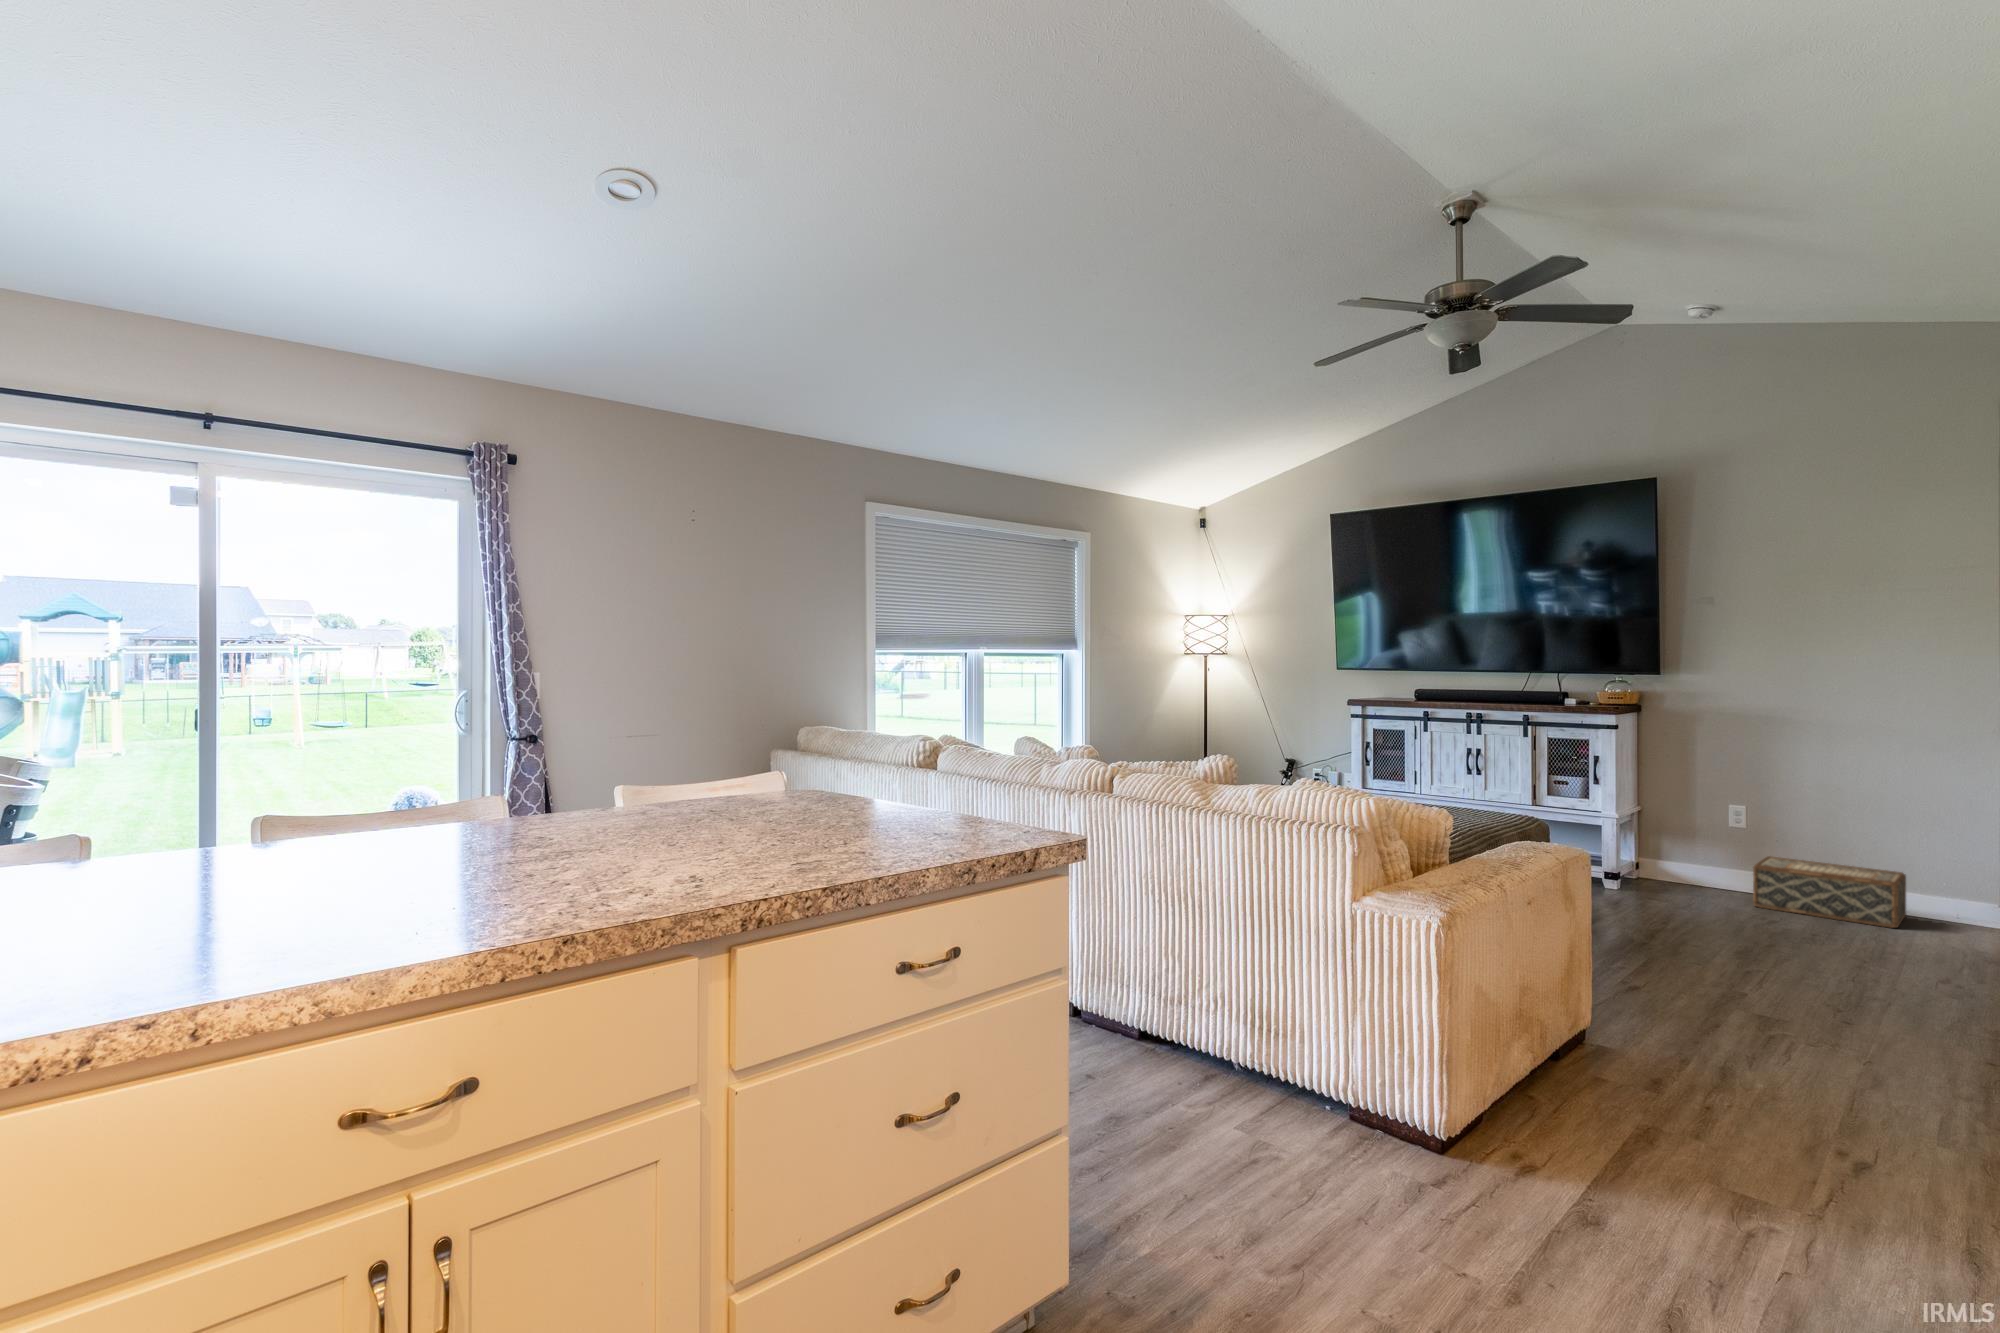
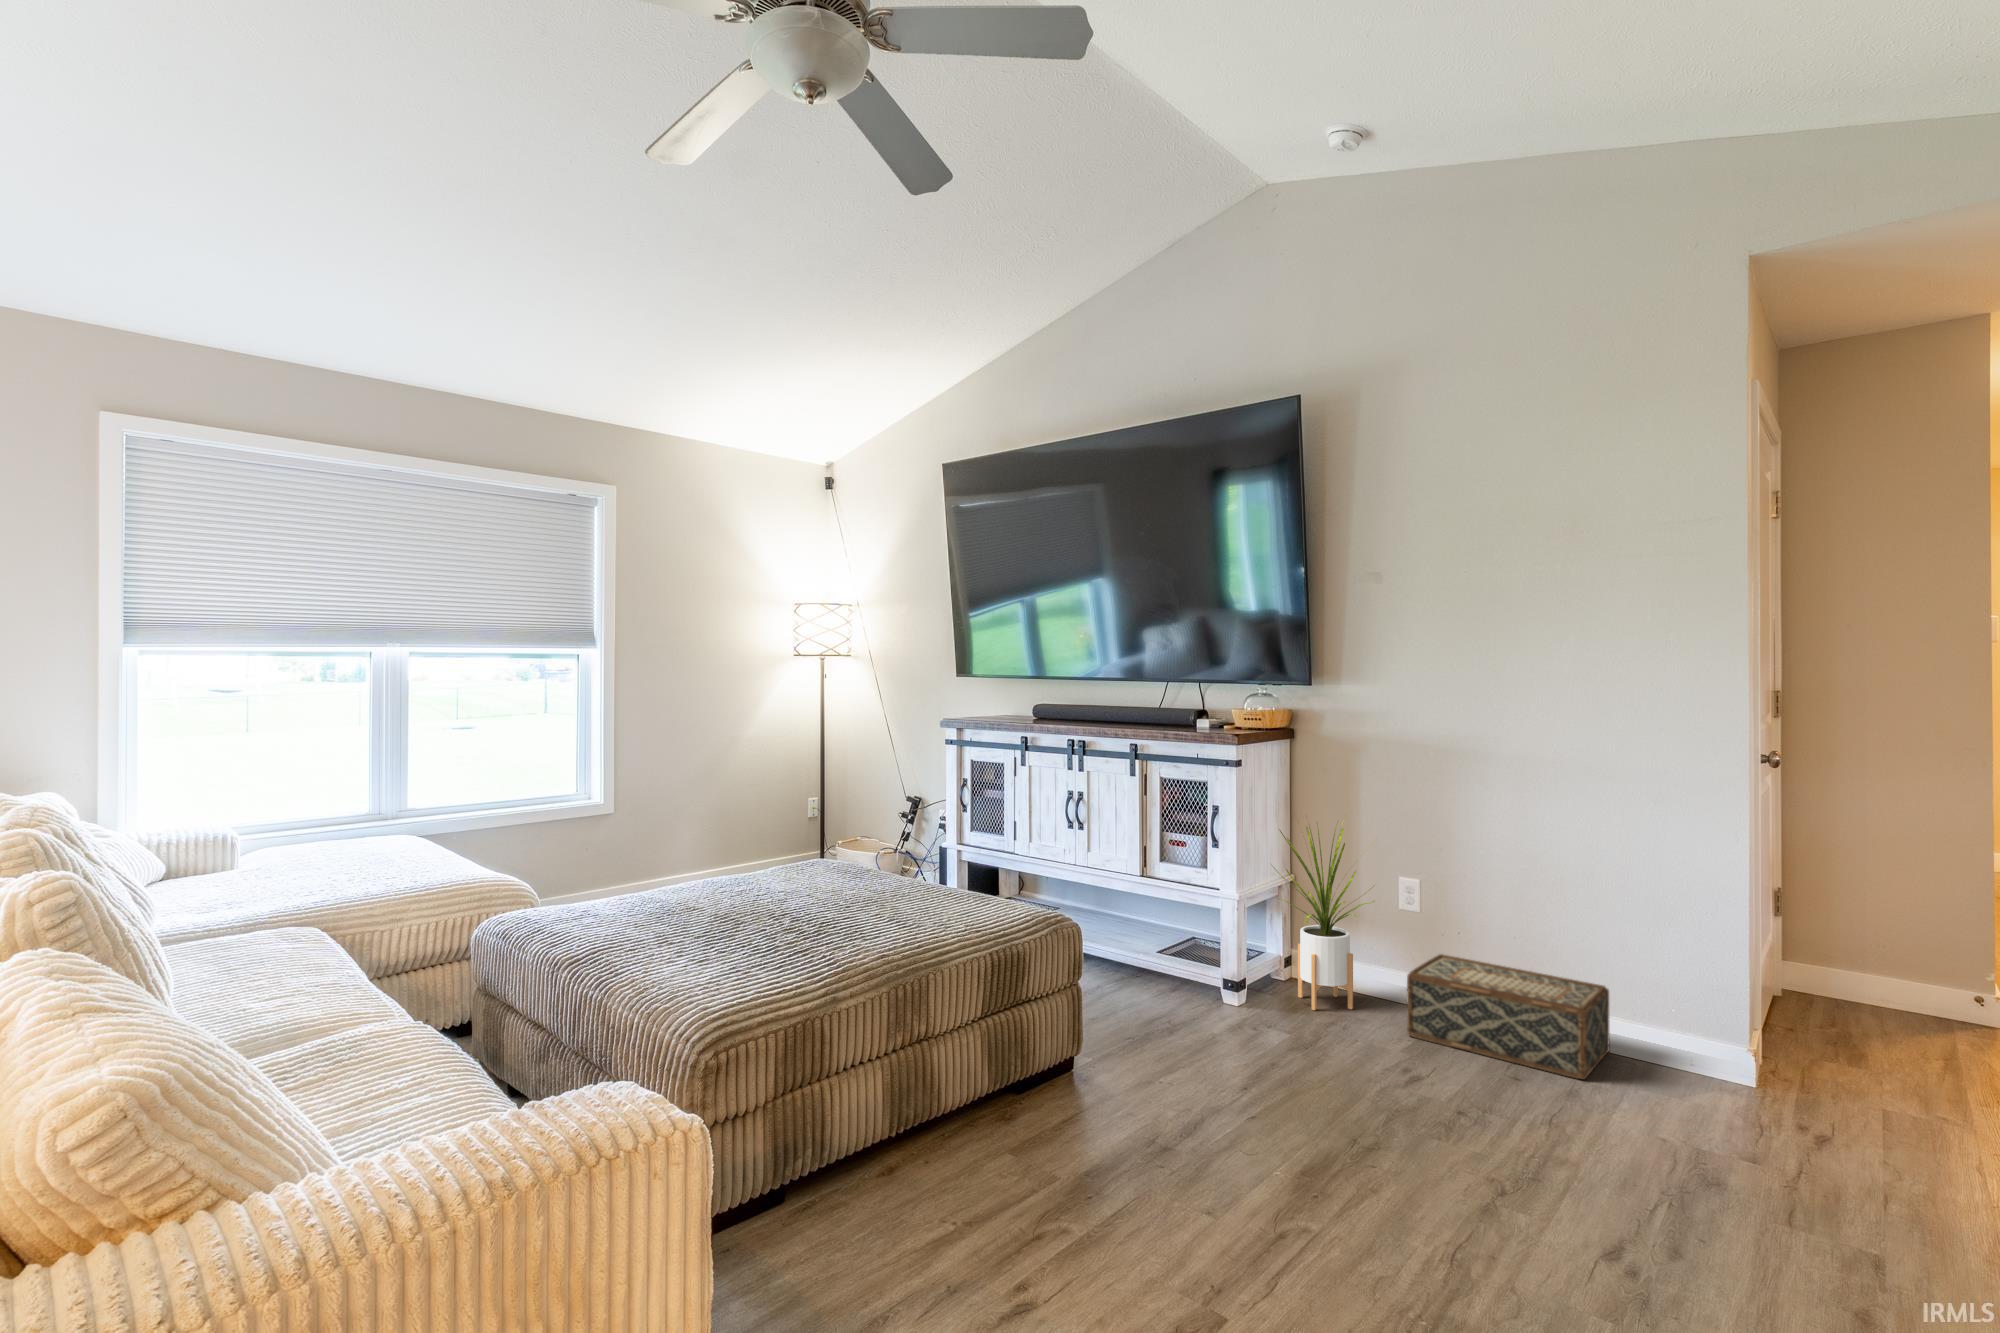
house plant: none [1638,761,1722,894] -> present [1274,816,1375,1010]

